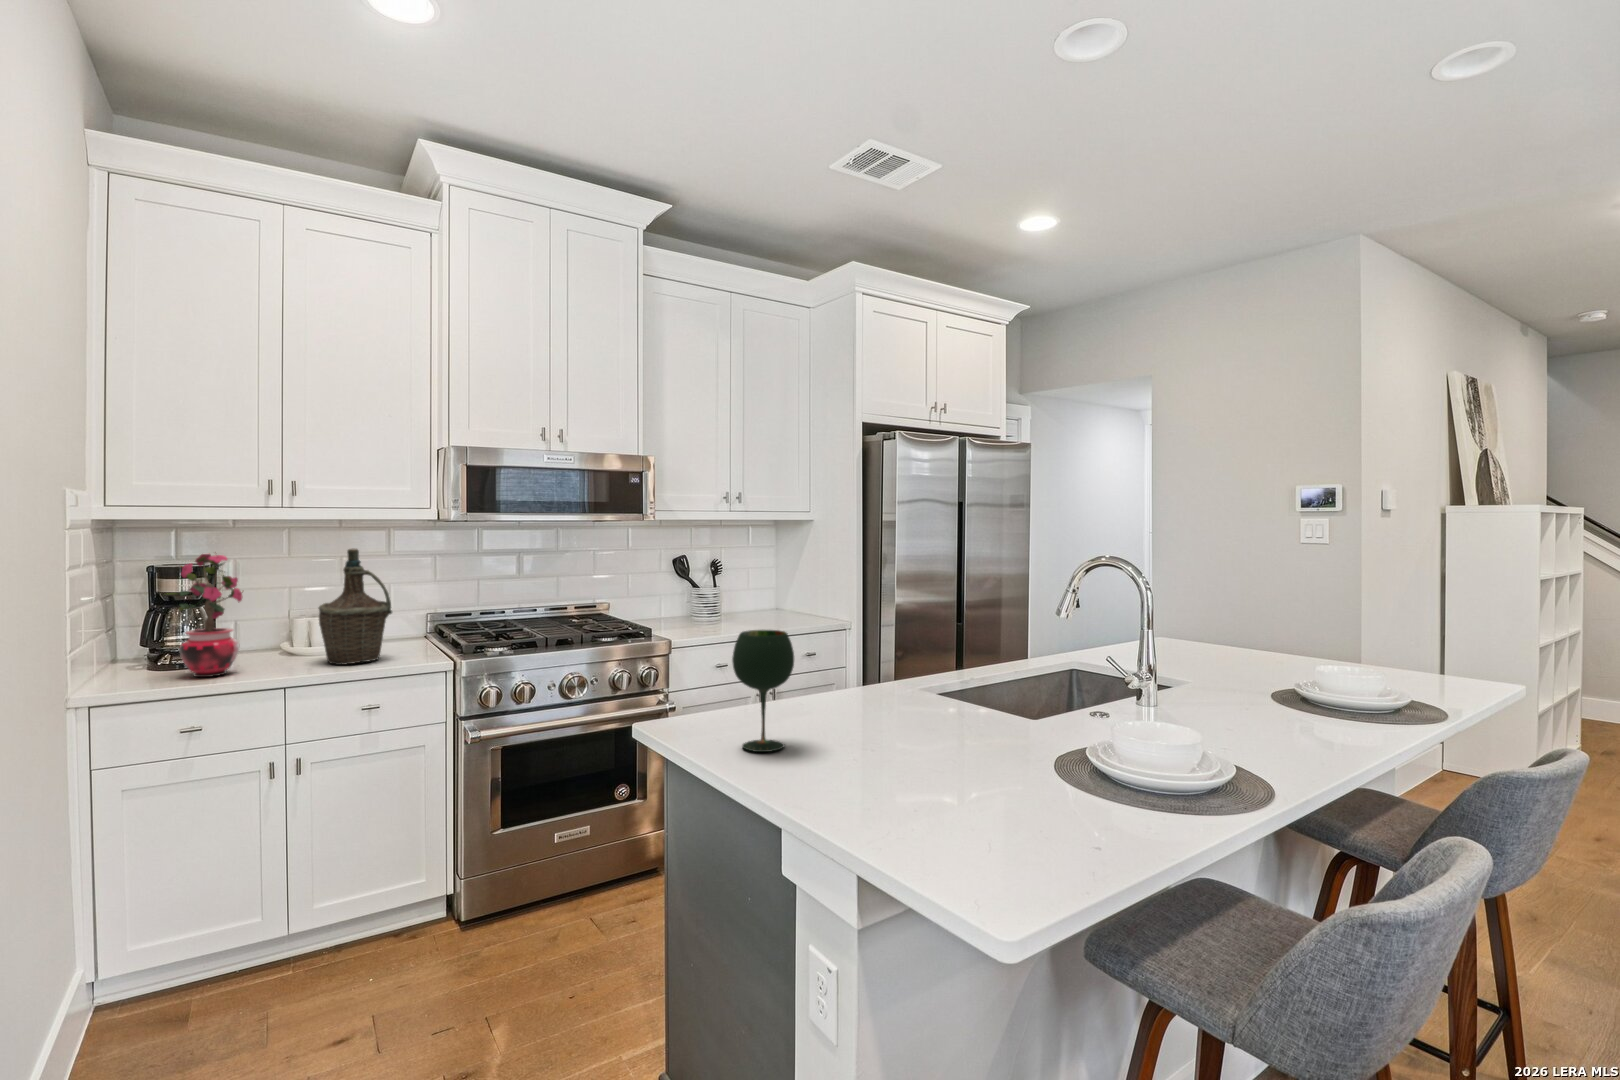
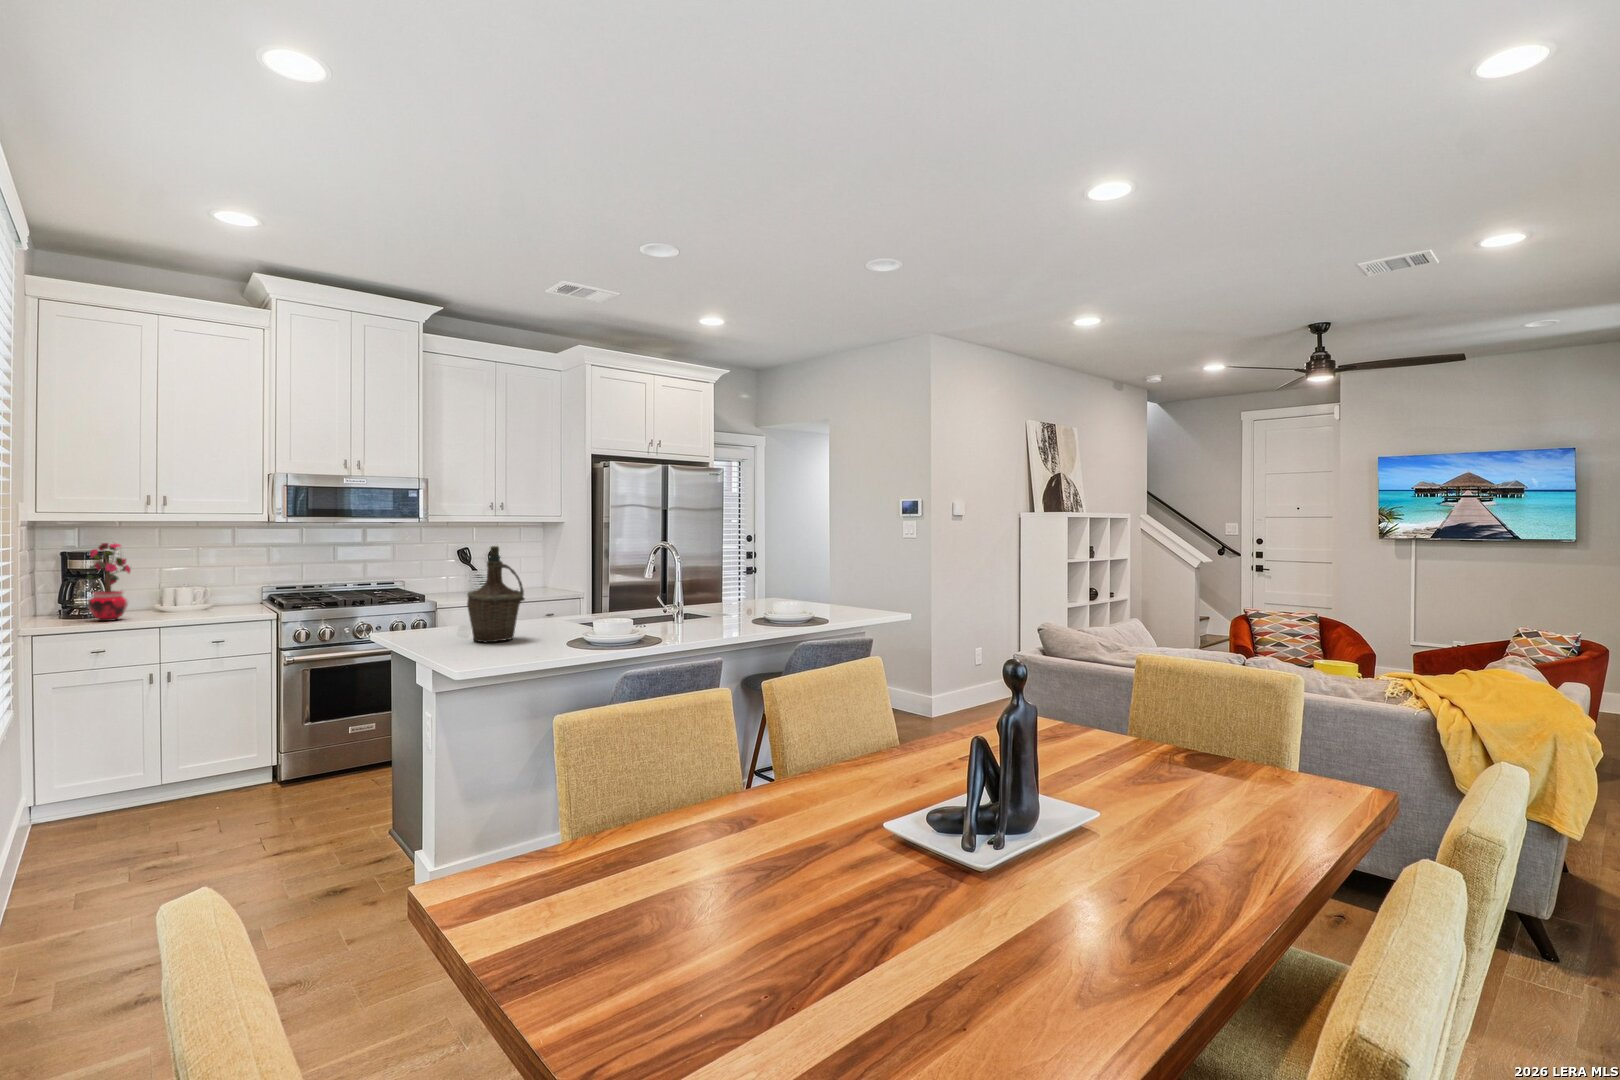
bottle: present [319,549,392,665] -> present [467,546,525,642]
wine glass: present [732,630,794,752] -> none [419,578,453,638]

